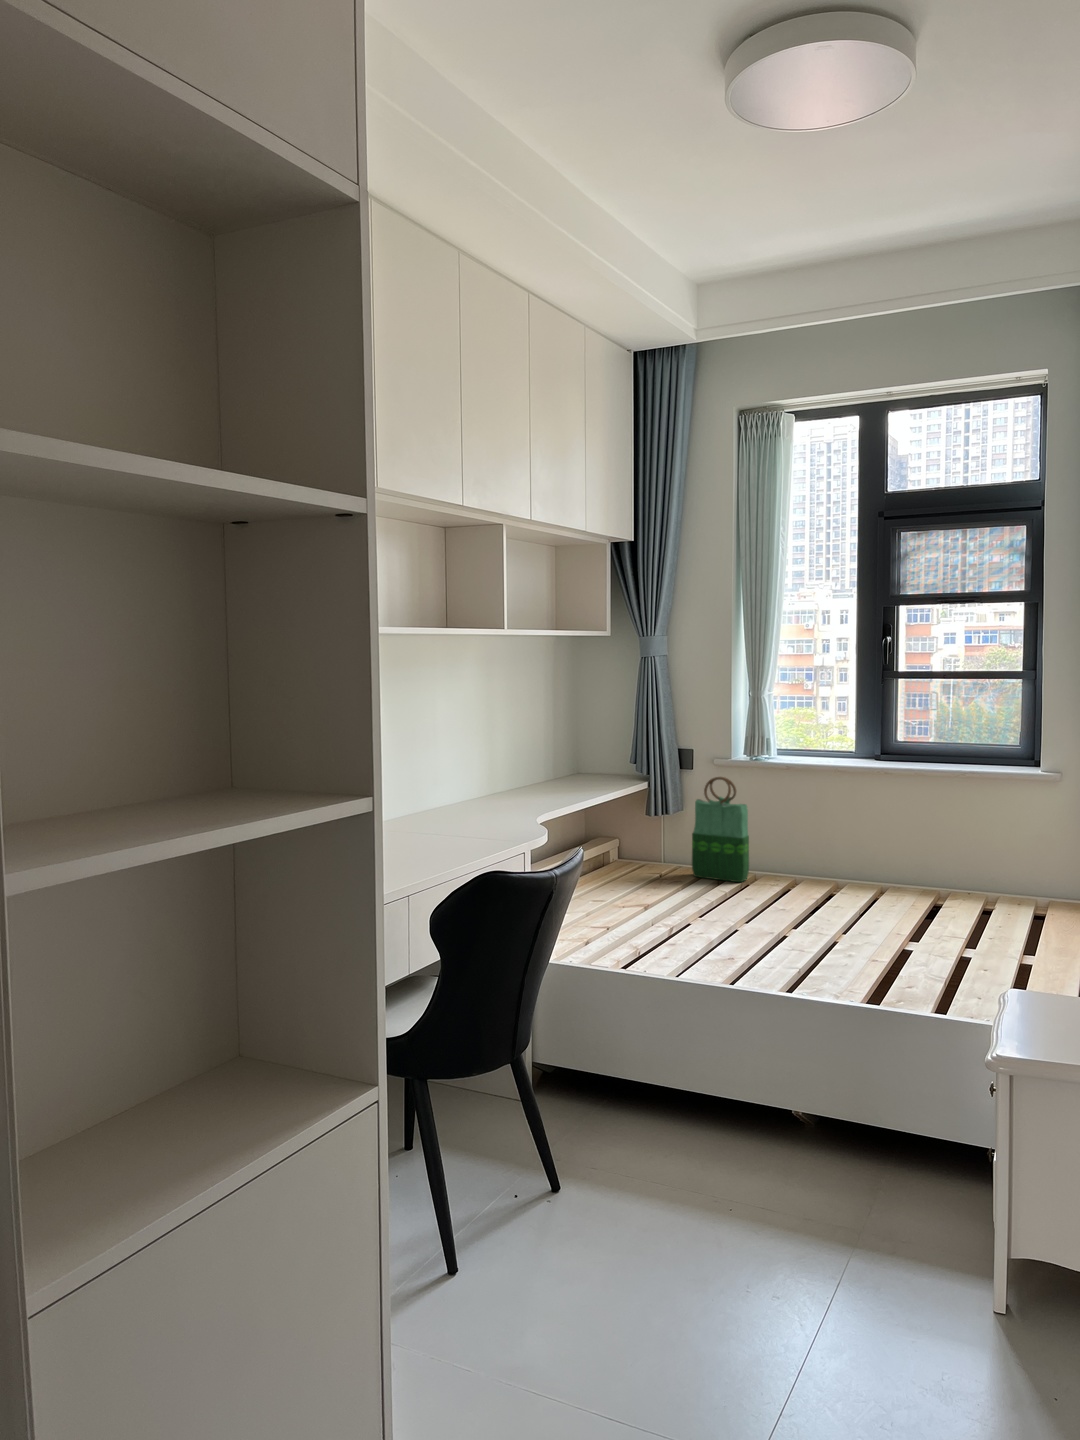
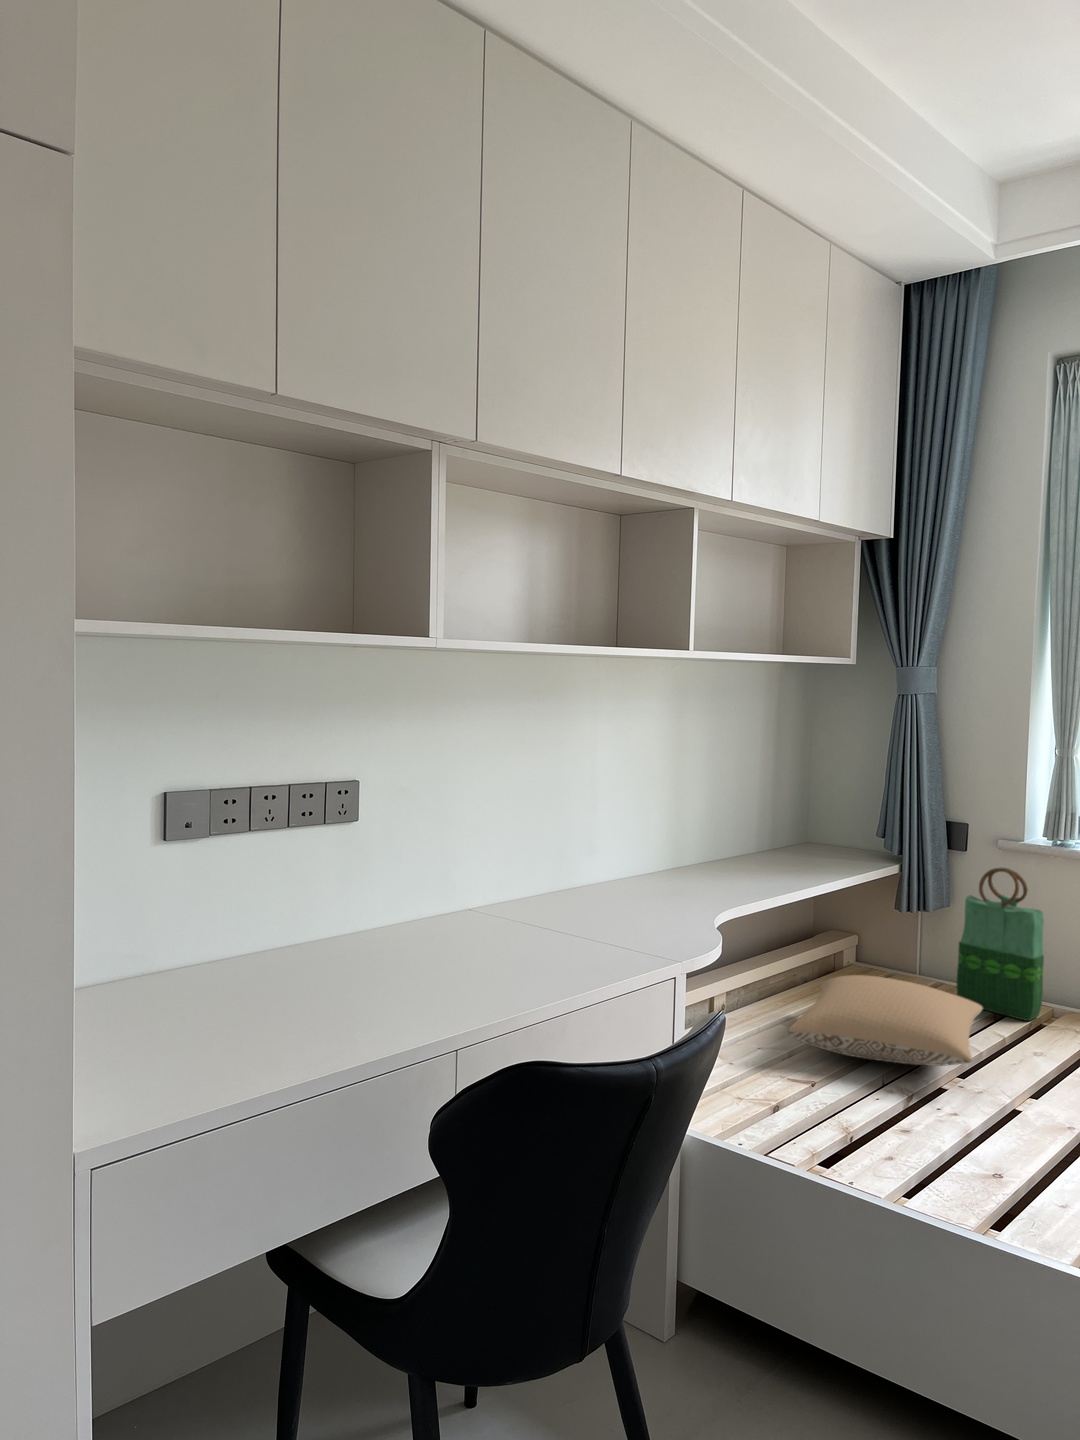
pillow: none [587,857,712,911] -> present [789,975,983,1066]

